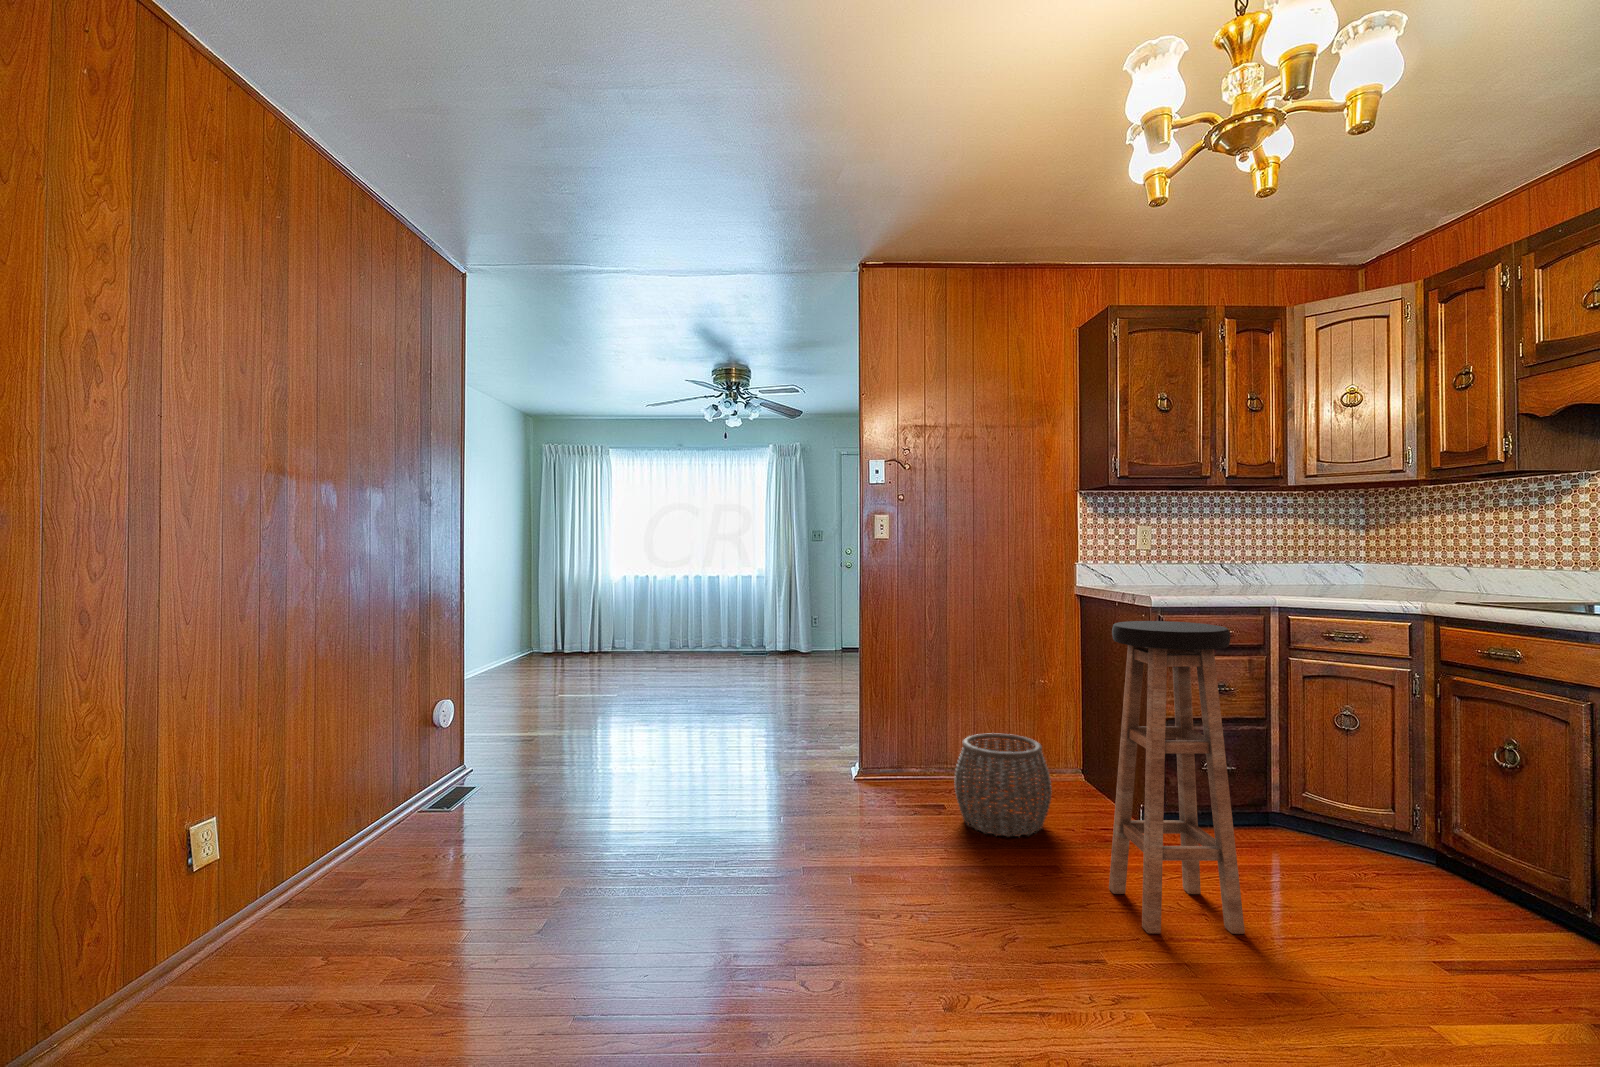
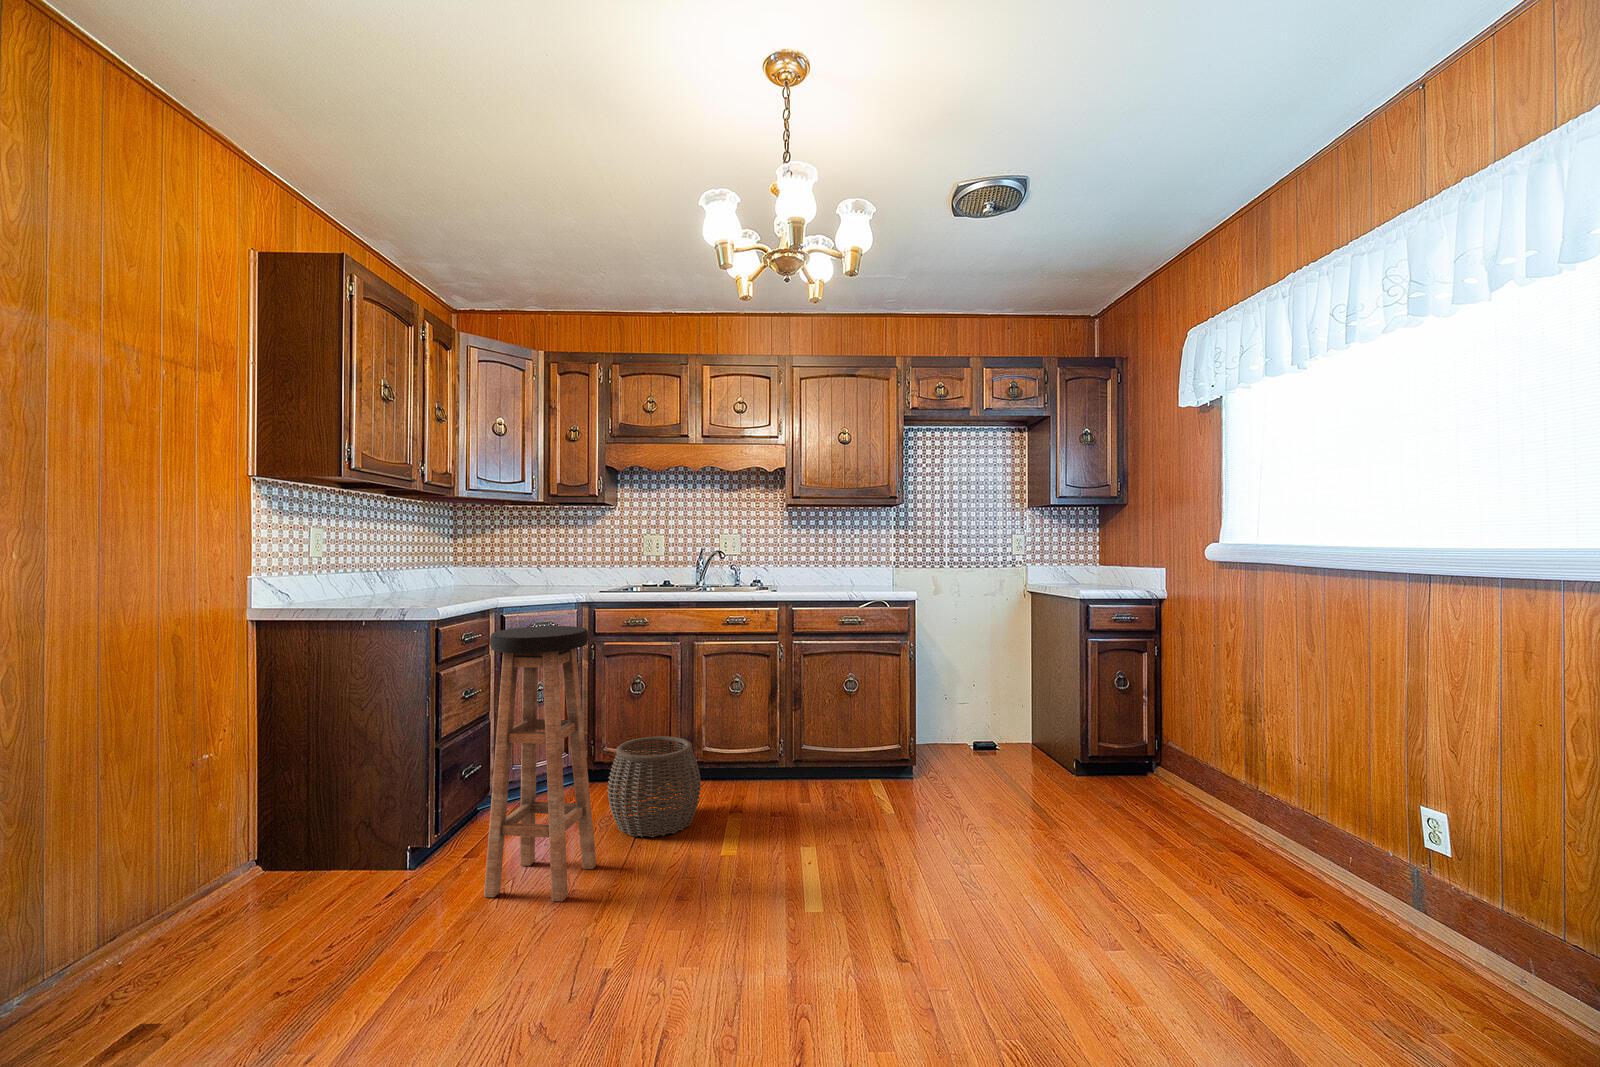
woven basket: present [954,734,1052,837] -> present [607,736,701,837]

